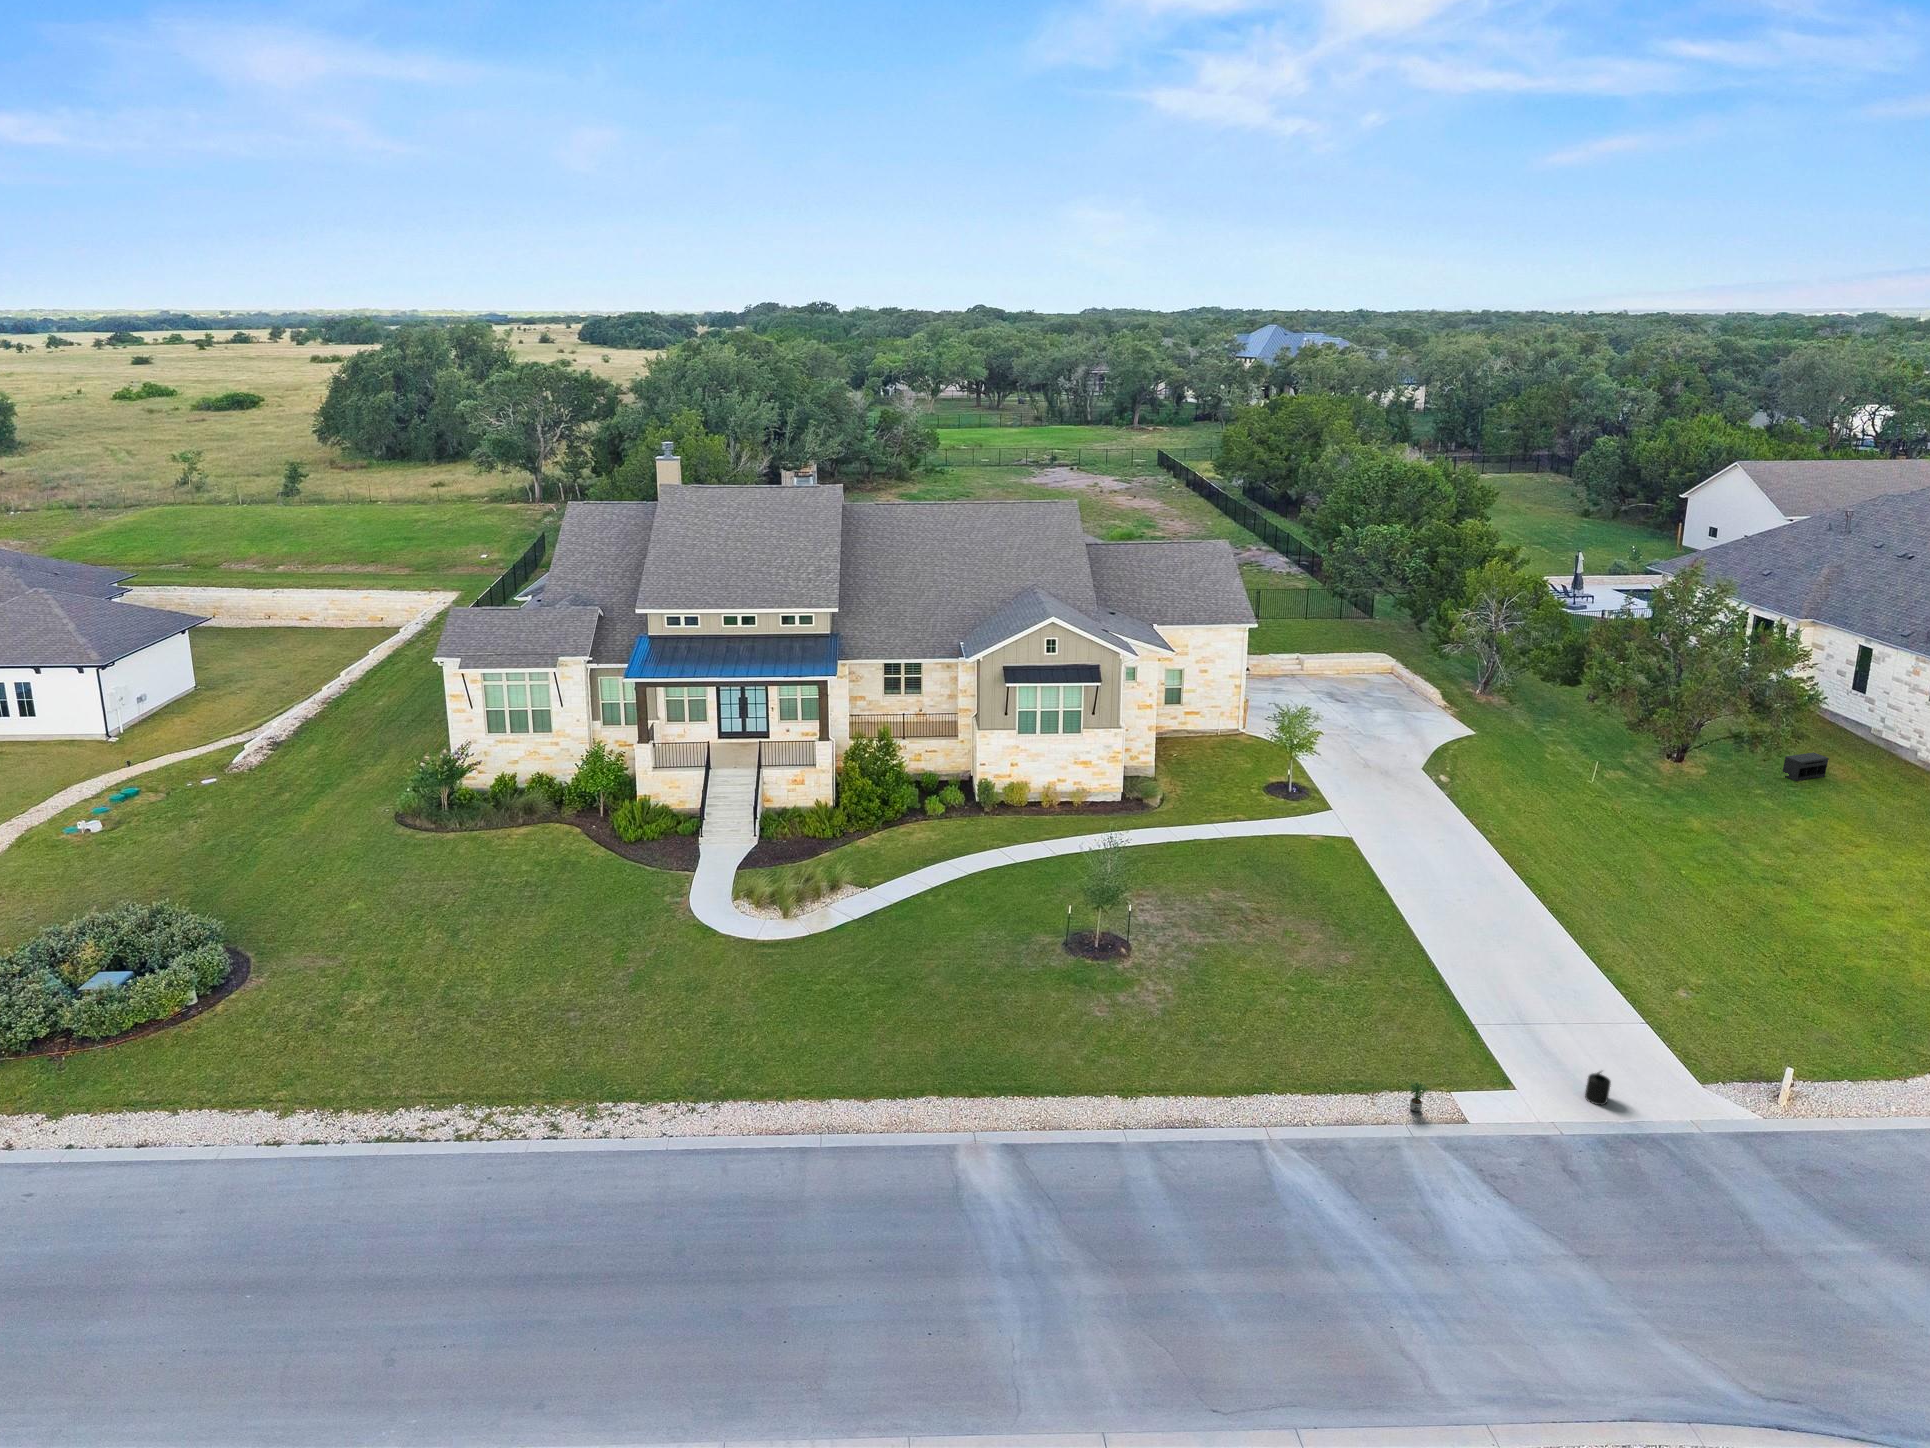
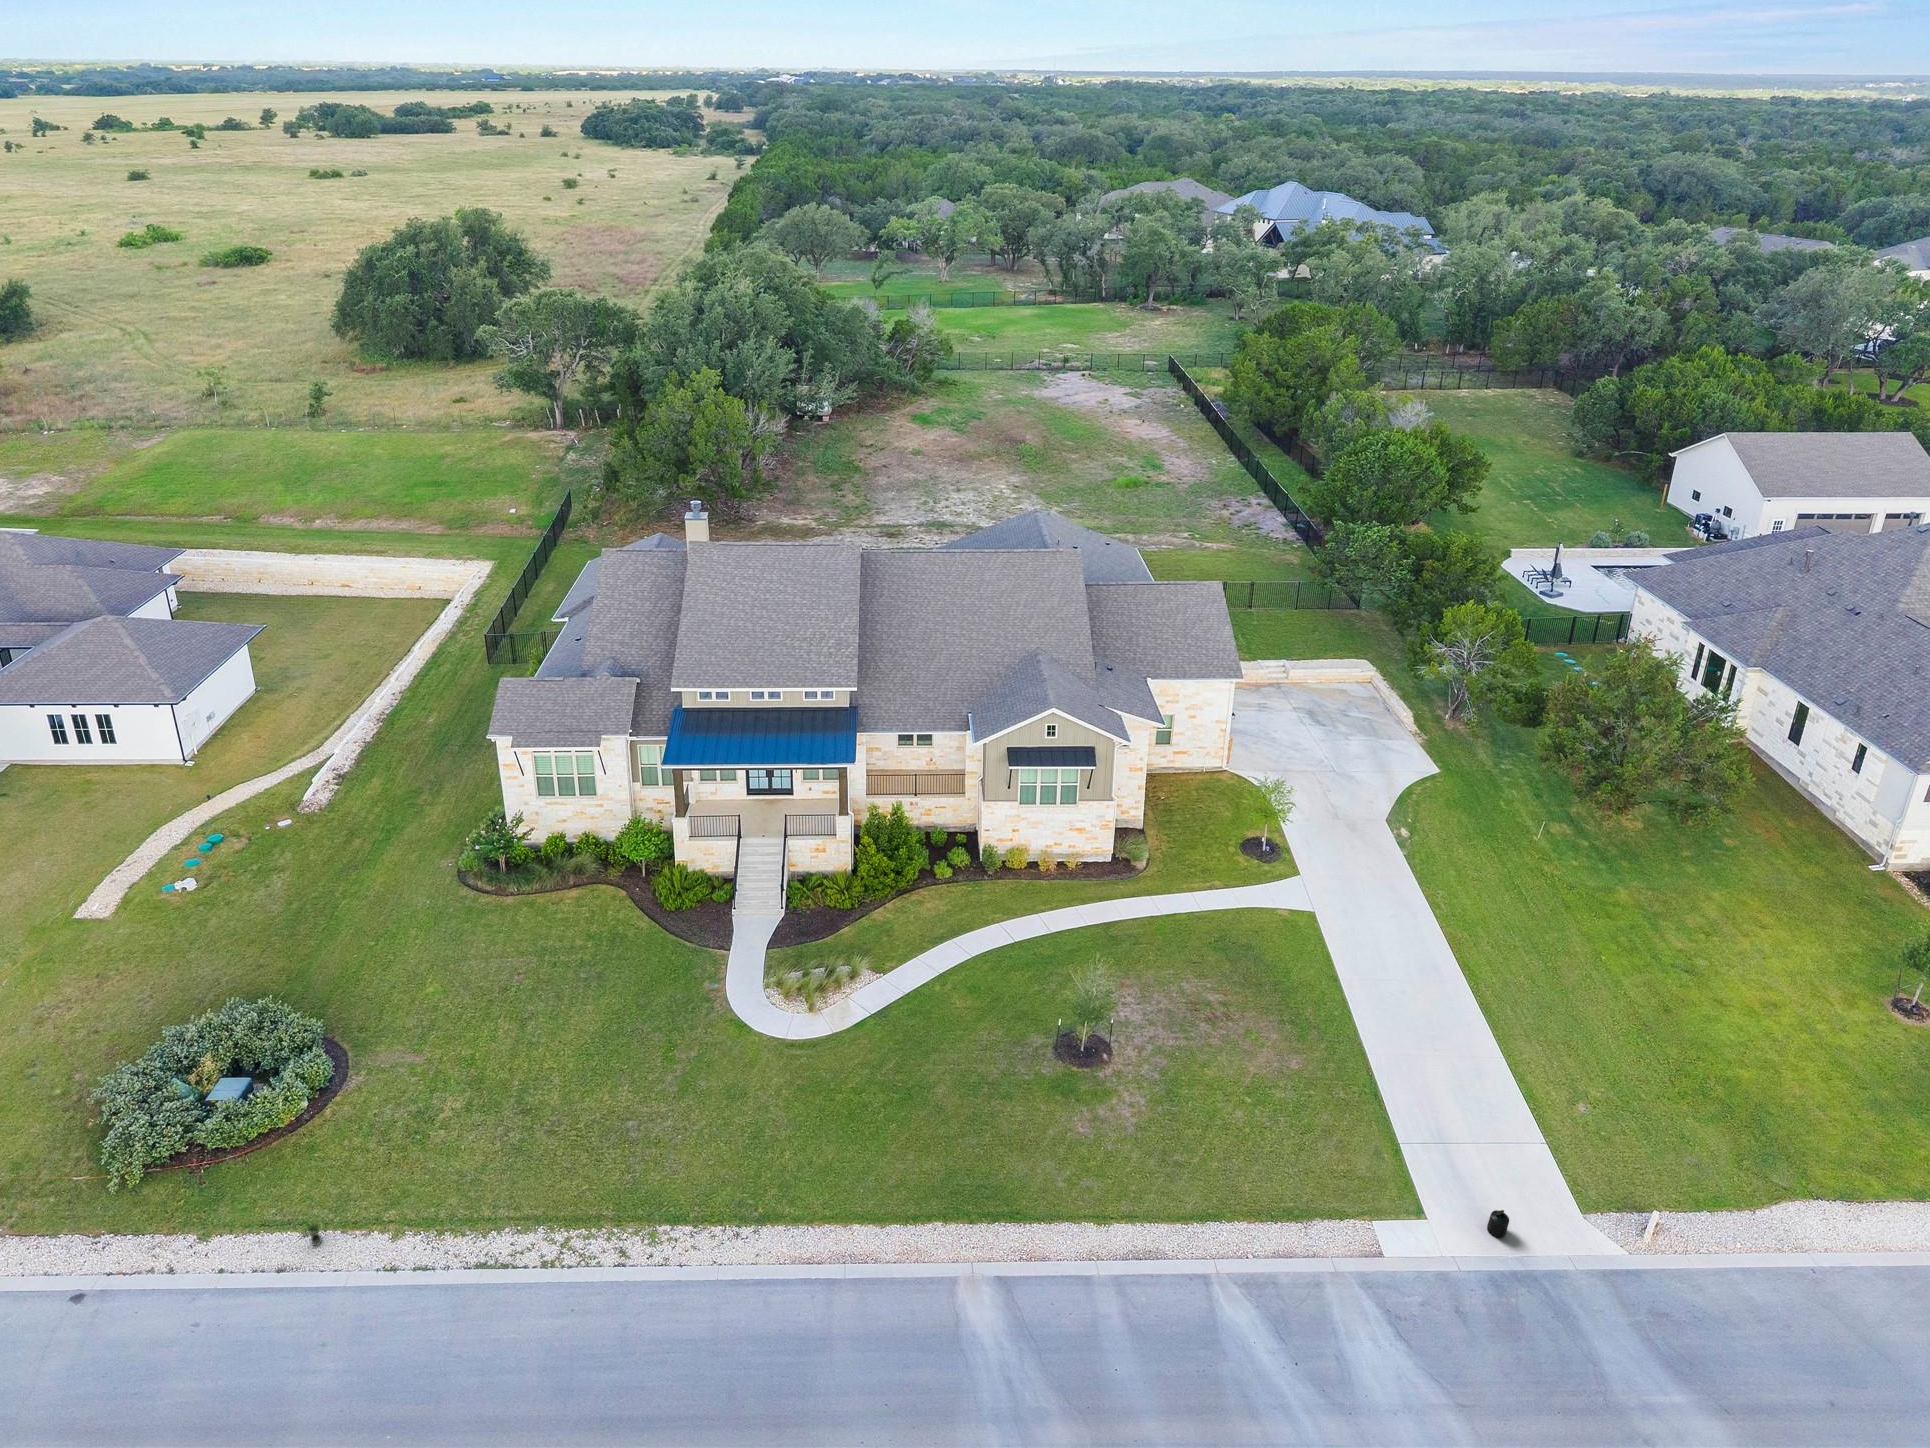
bench: present [1783,752,1829,781] -> none [1707,812,1750,841]
potted plant: present [1409,1082,1428,1112] -> present [305,1223,322,1246]

